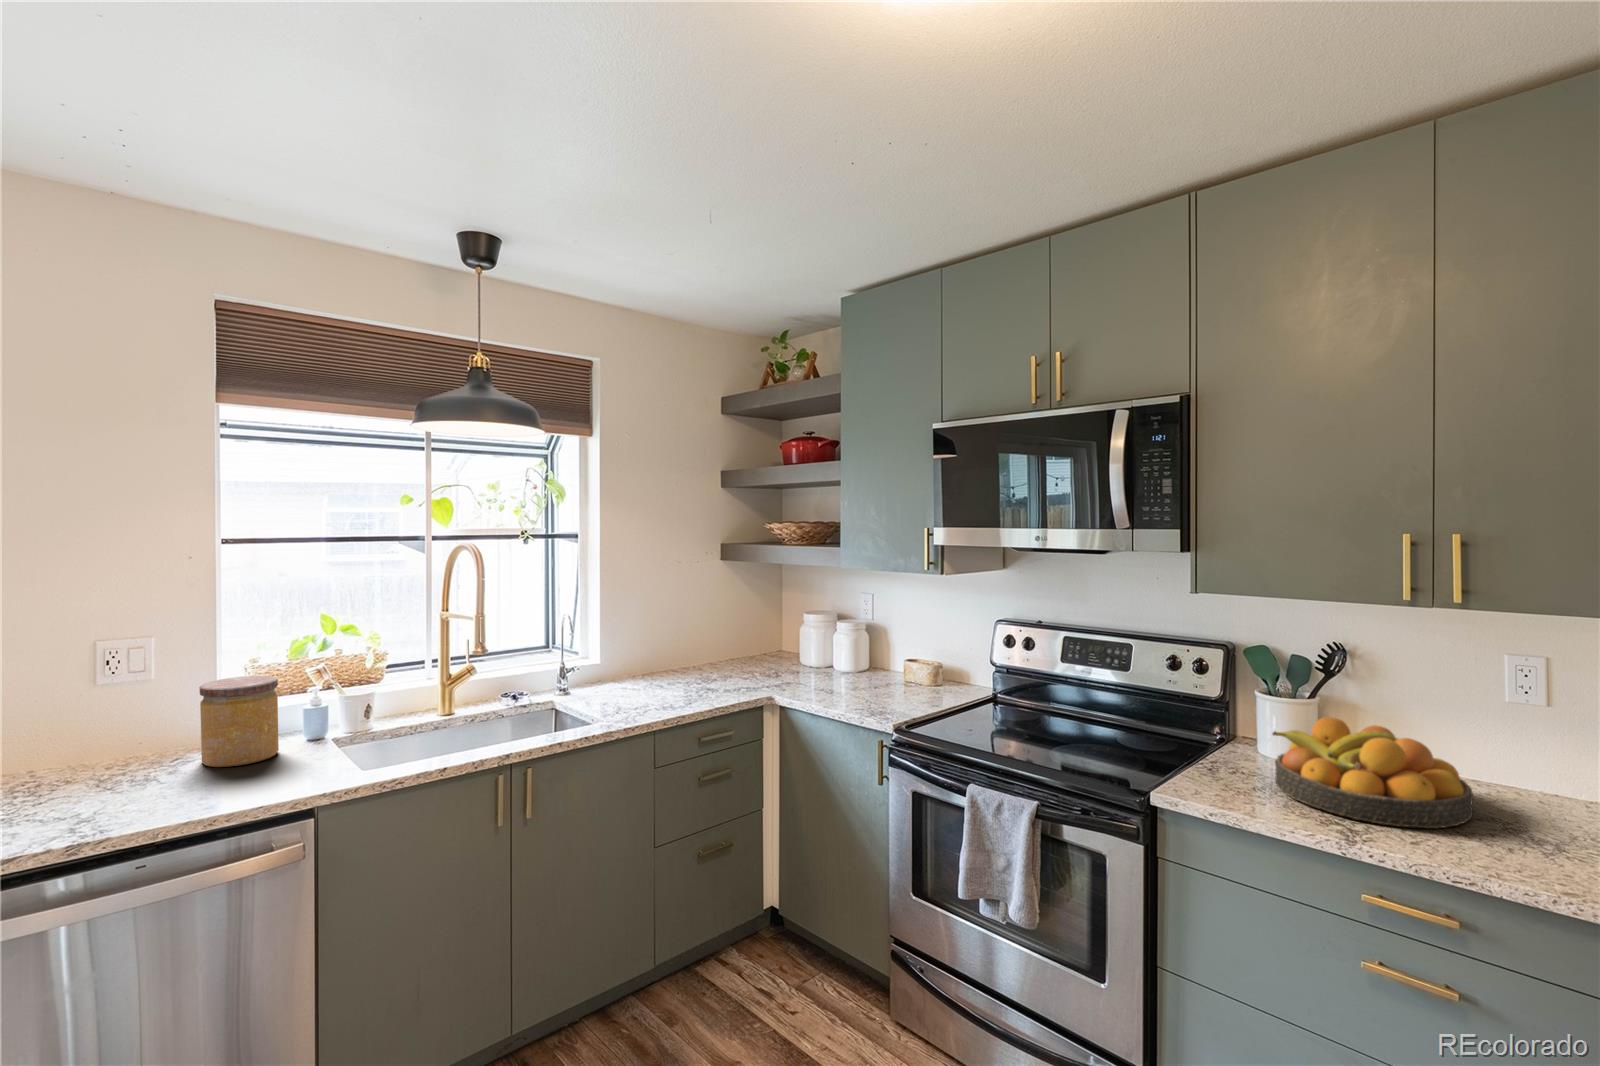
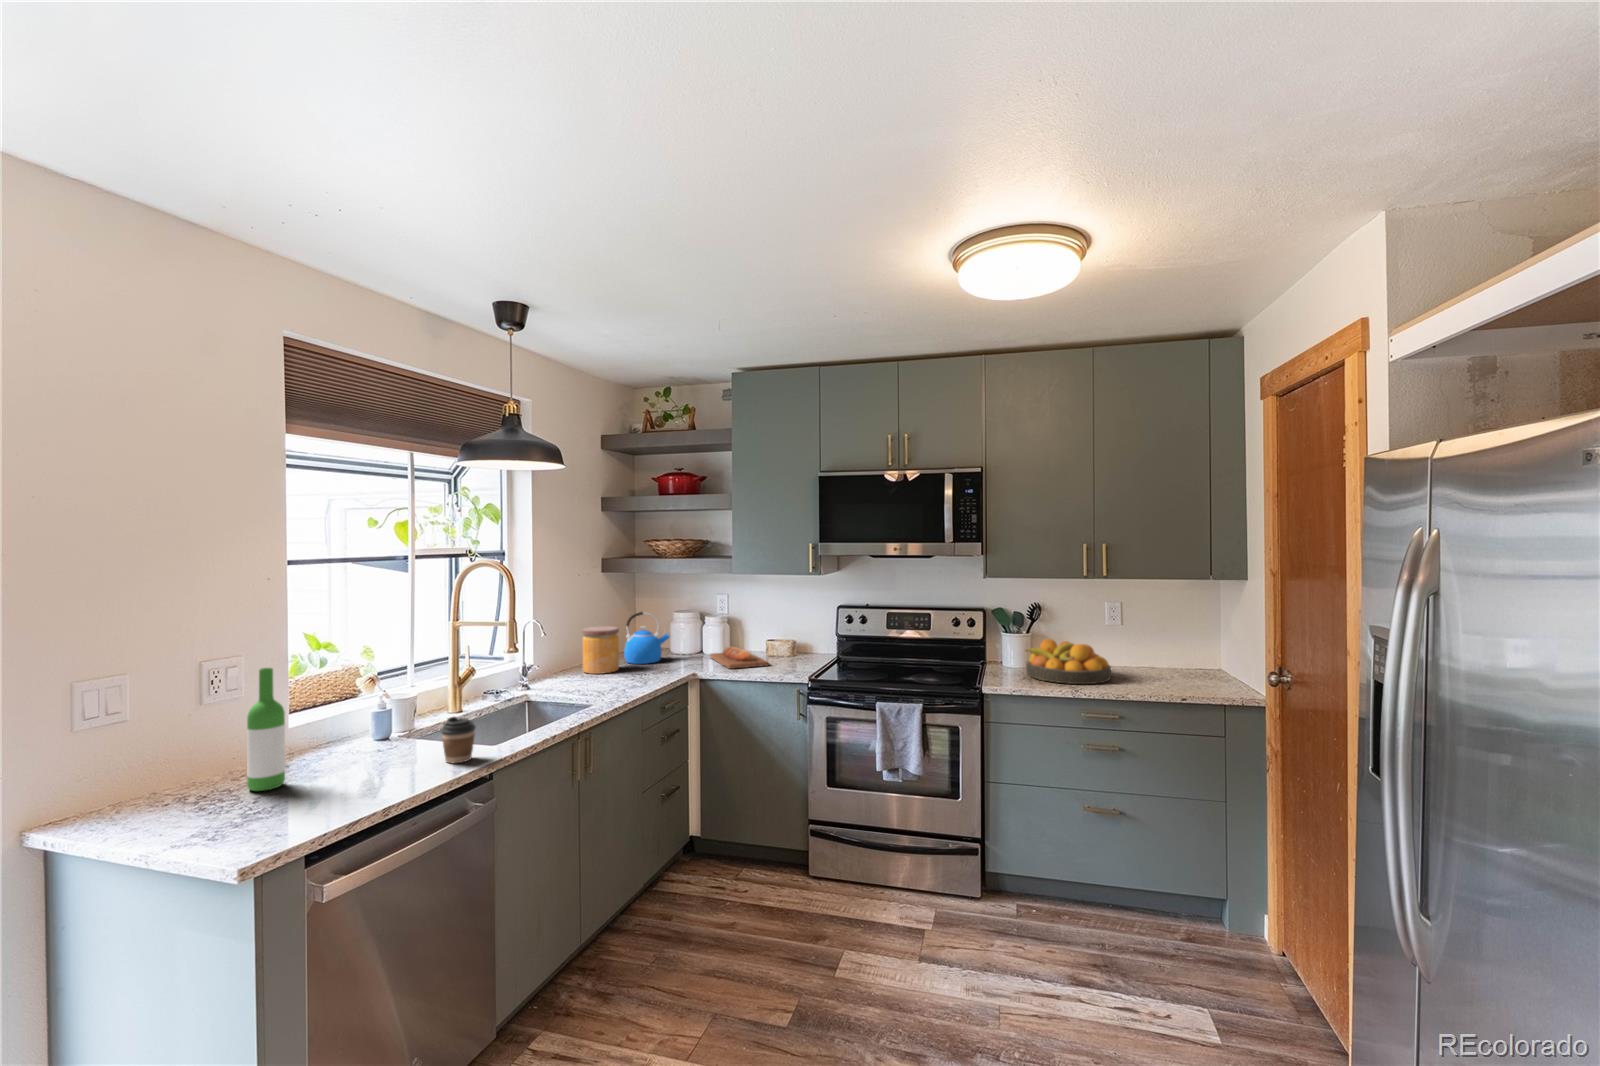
kettle: none [732,610,789,676] -> present [624,612,670,664]
wine bottle: none [94,656,139,787] -> present [247,668,285,791]
bread loaf: none [825,665,888,699] -> present [710,647,768,669]
jar: present [200,676,279,767] -> present [582,626,619,674]
coffee cup: none [292,730,336,787] -> present [441,717,476,763]

